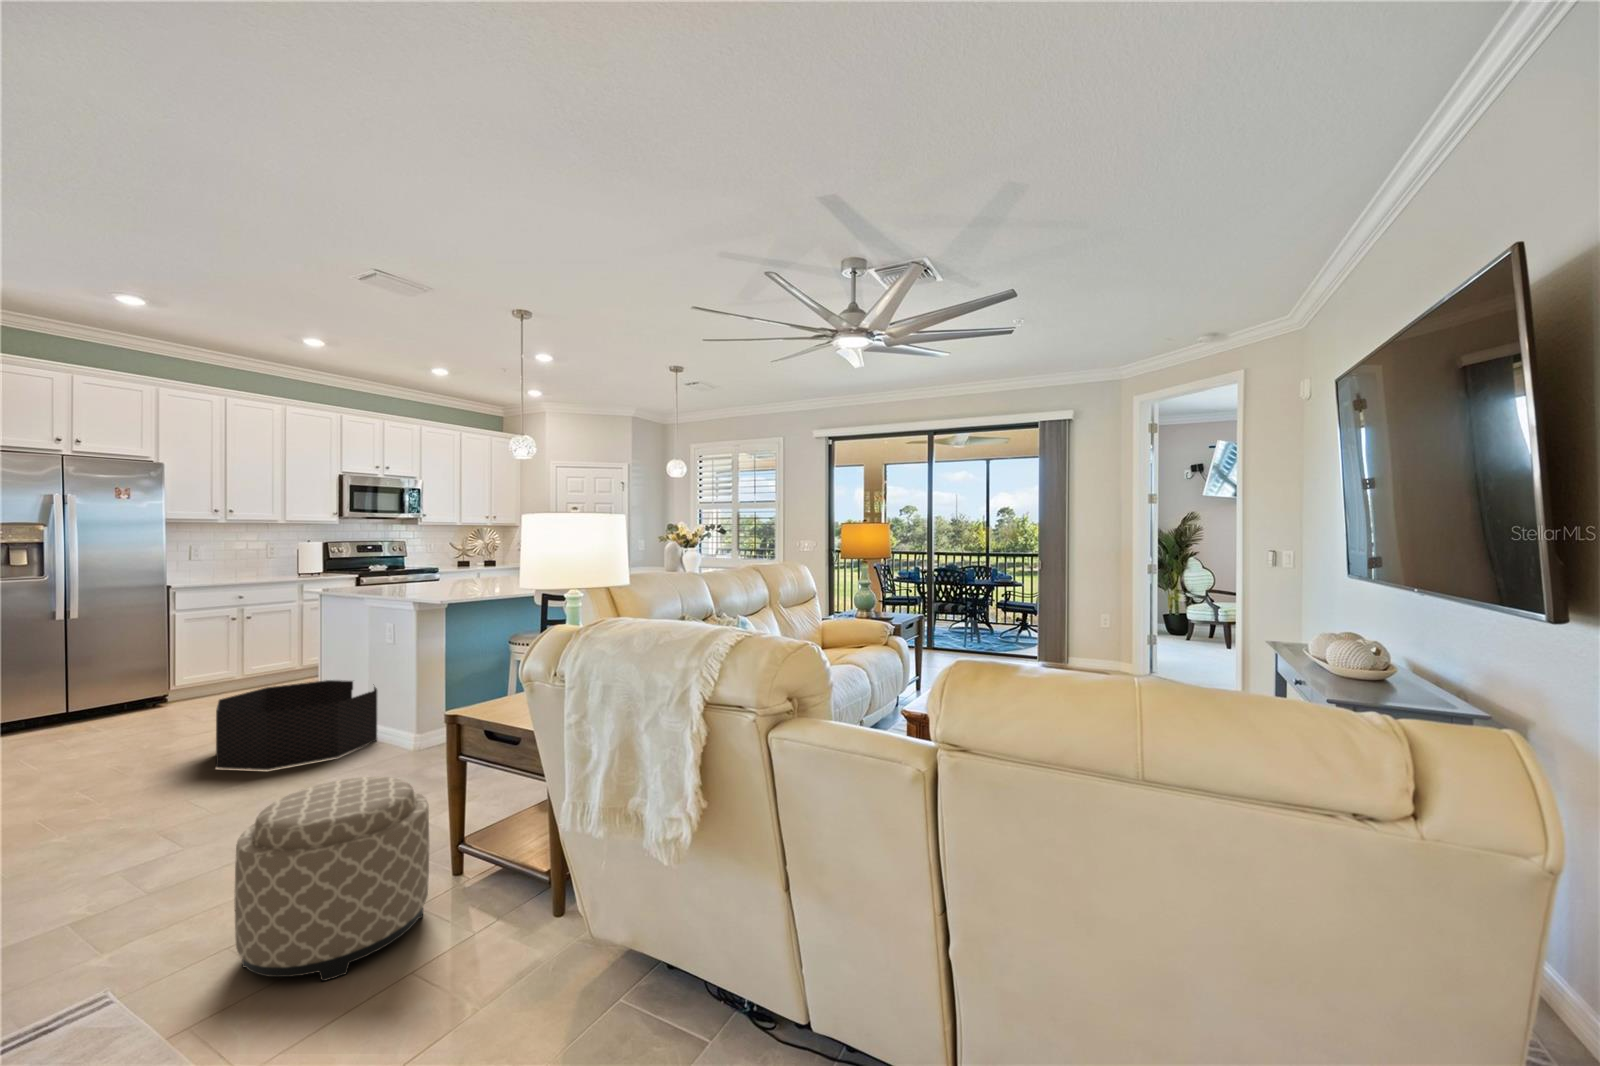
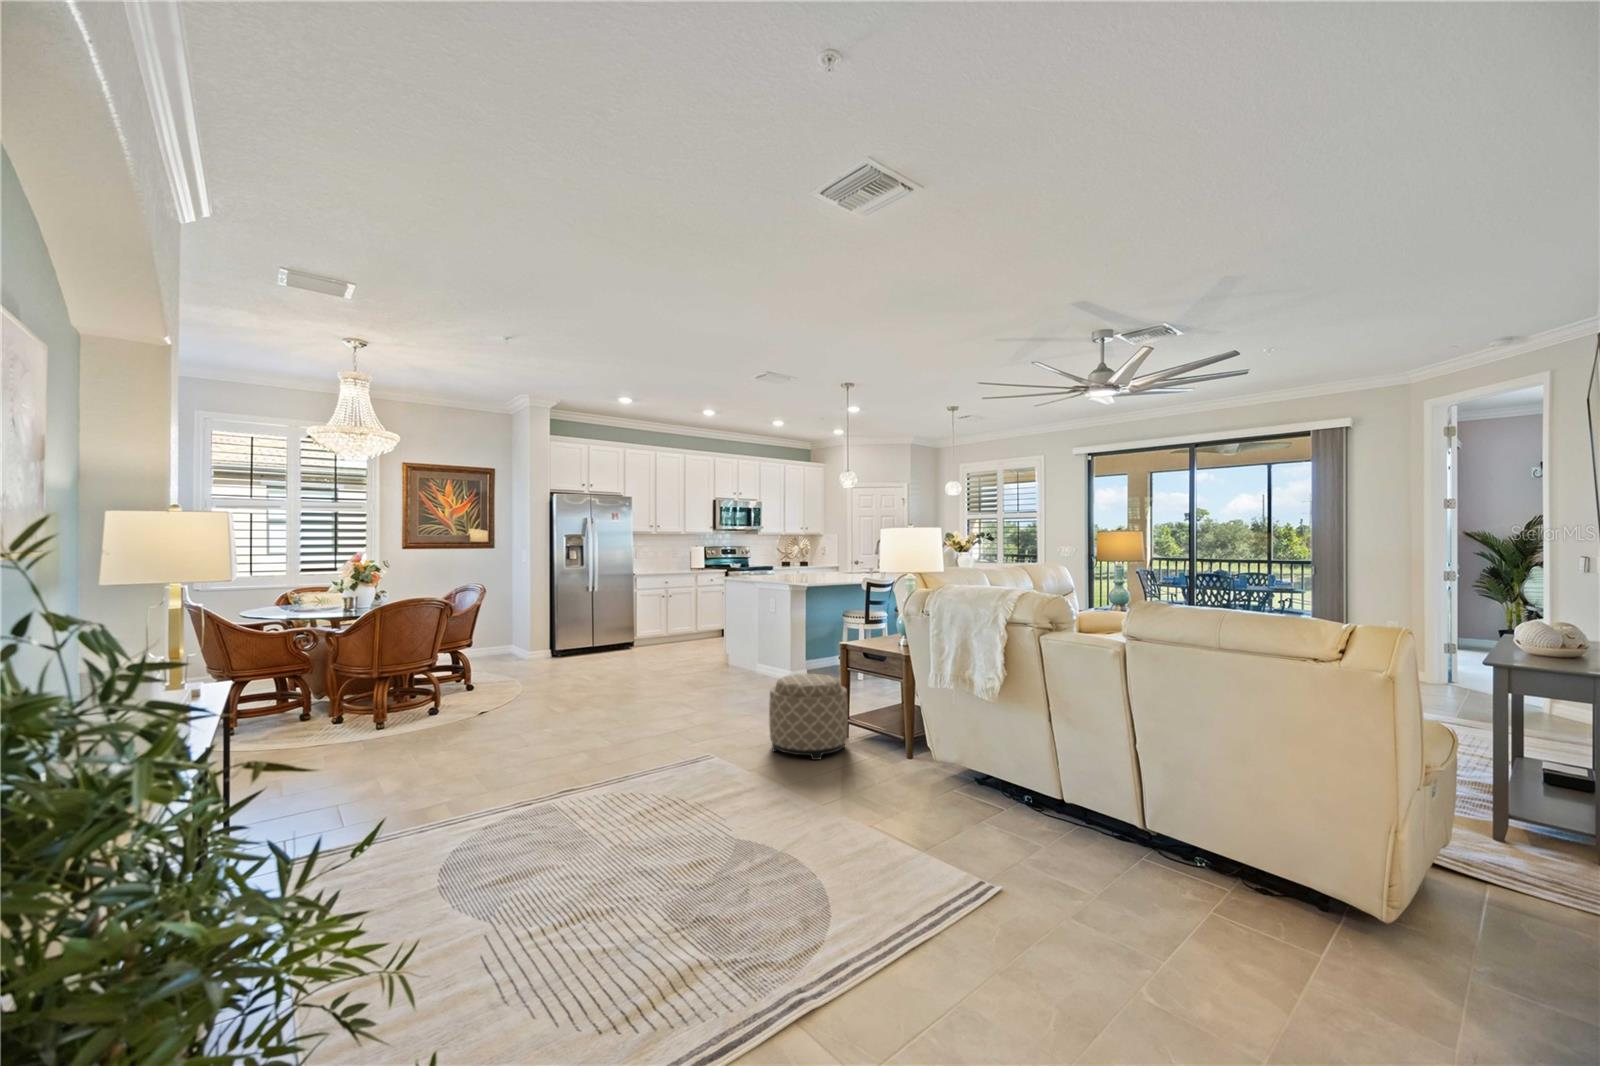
basket: present [216,680,377,770] -> none [687,637,769,685]

